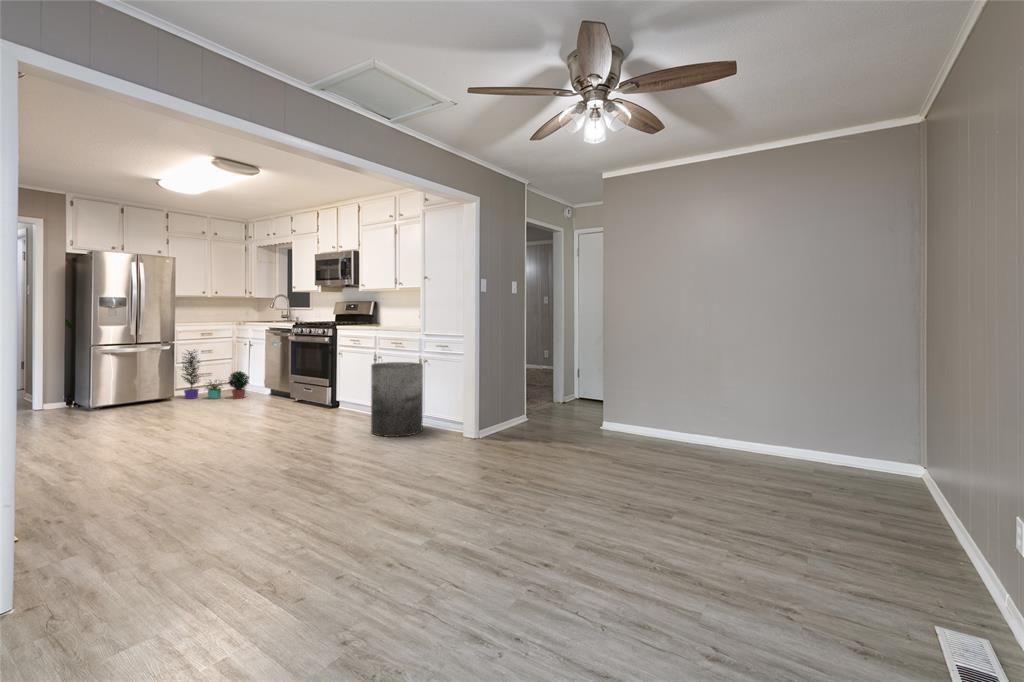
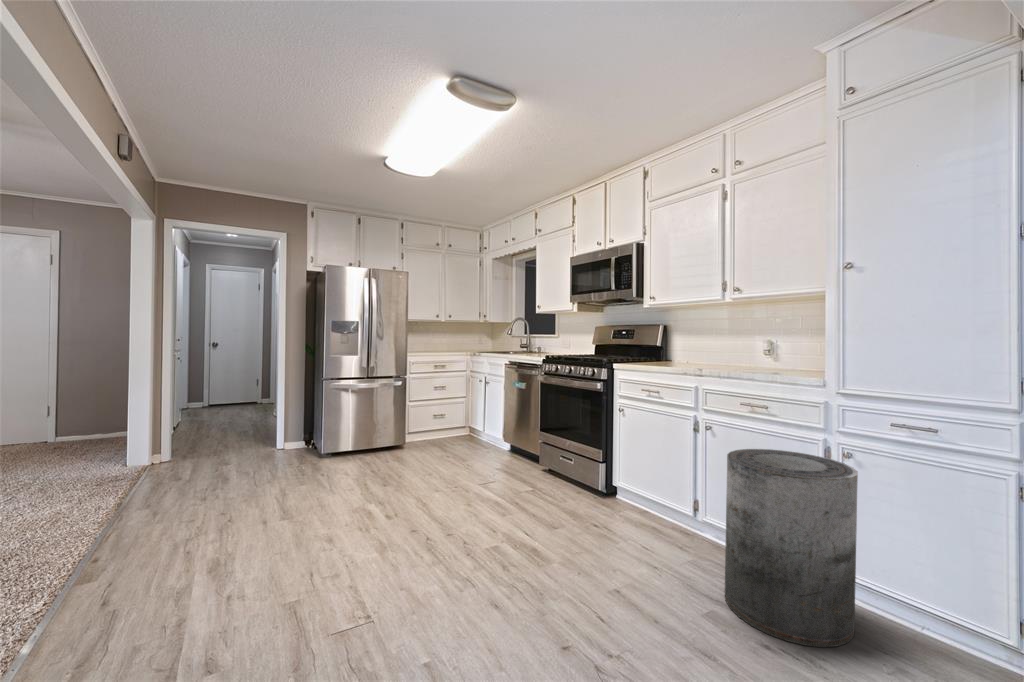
potted plant: present [182,350,249,399] -> none [409,386,485,455]

